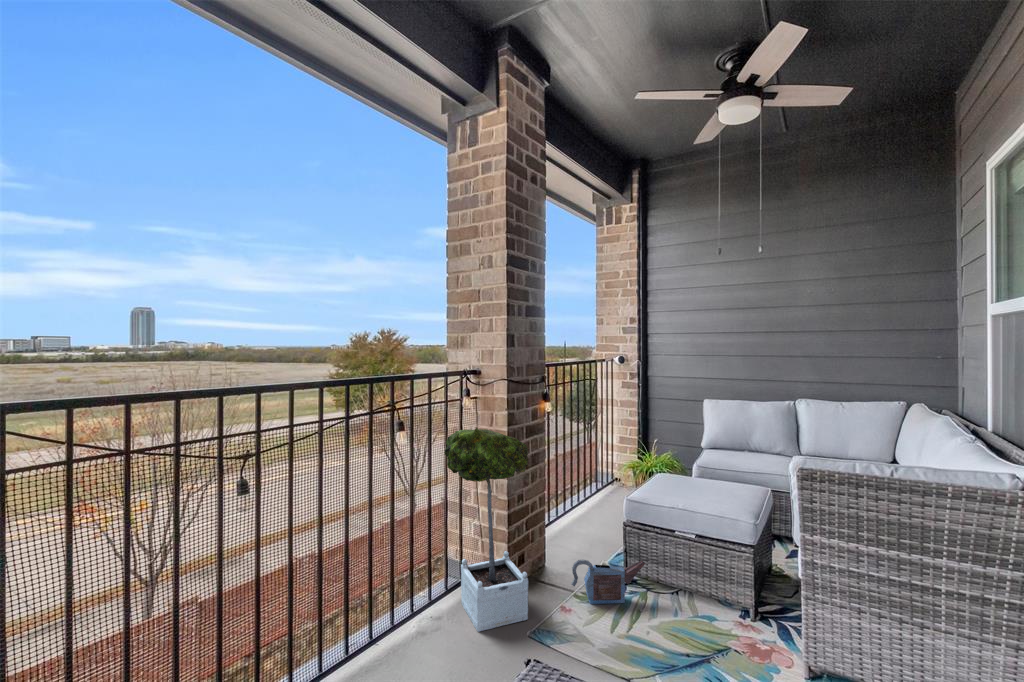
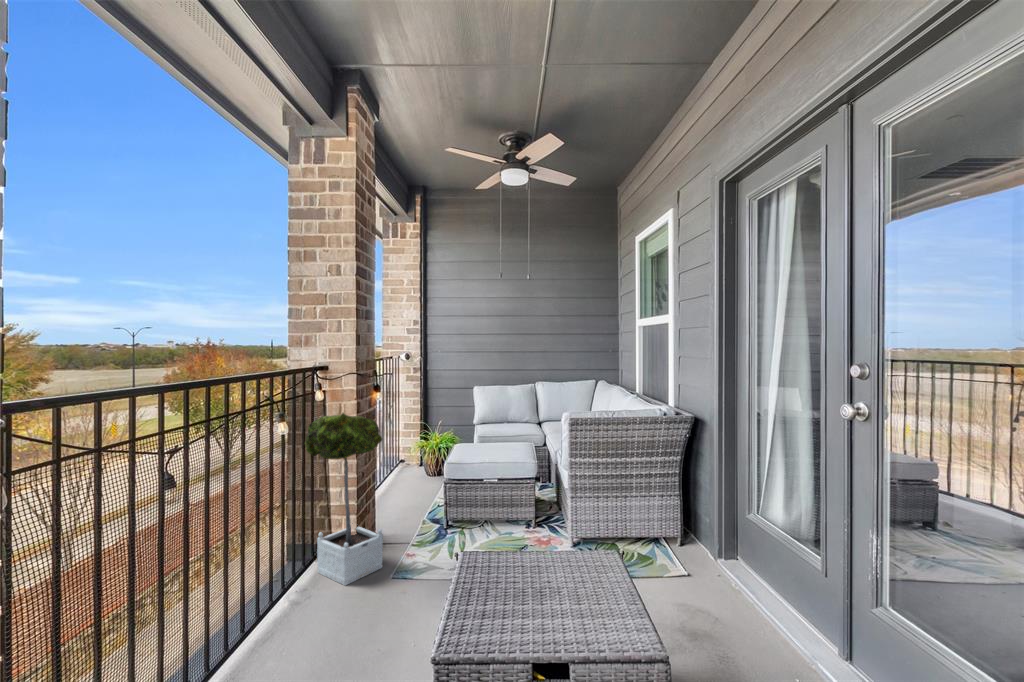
watering can: present [571,559,645,604] -> none [410,506,464,547]

